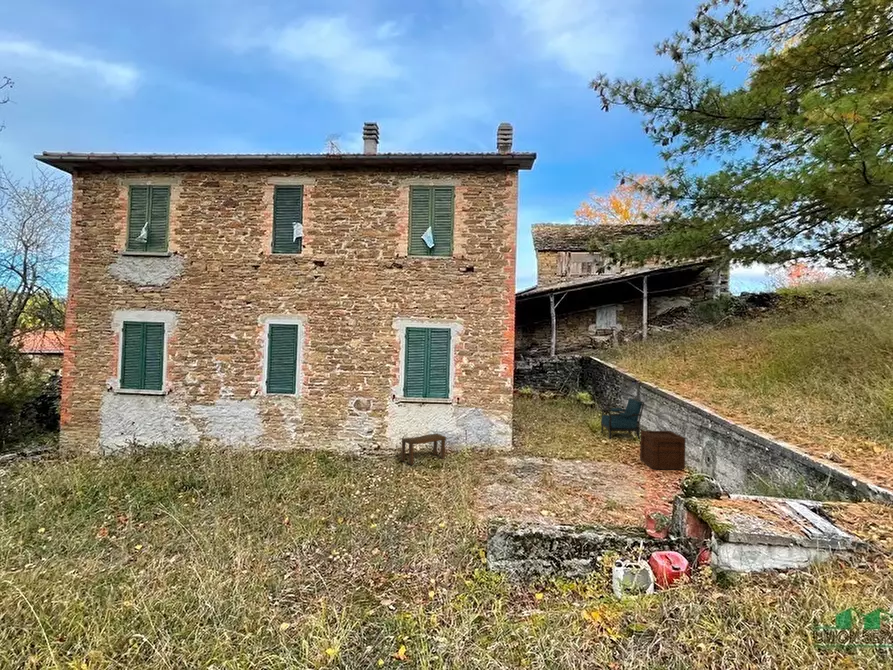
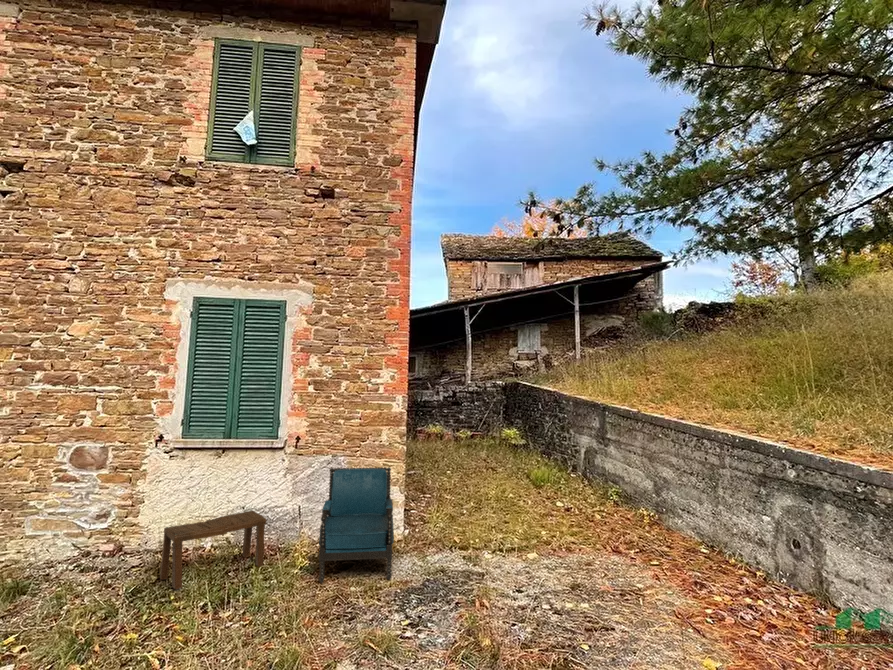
chair: present [601,398,644,440] -> present [319,467,394,583]
wooden crate: present [640,431,685,469] -> none [634,485,724,563]

